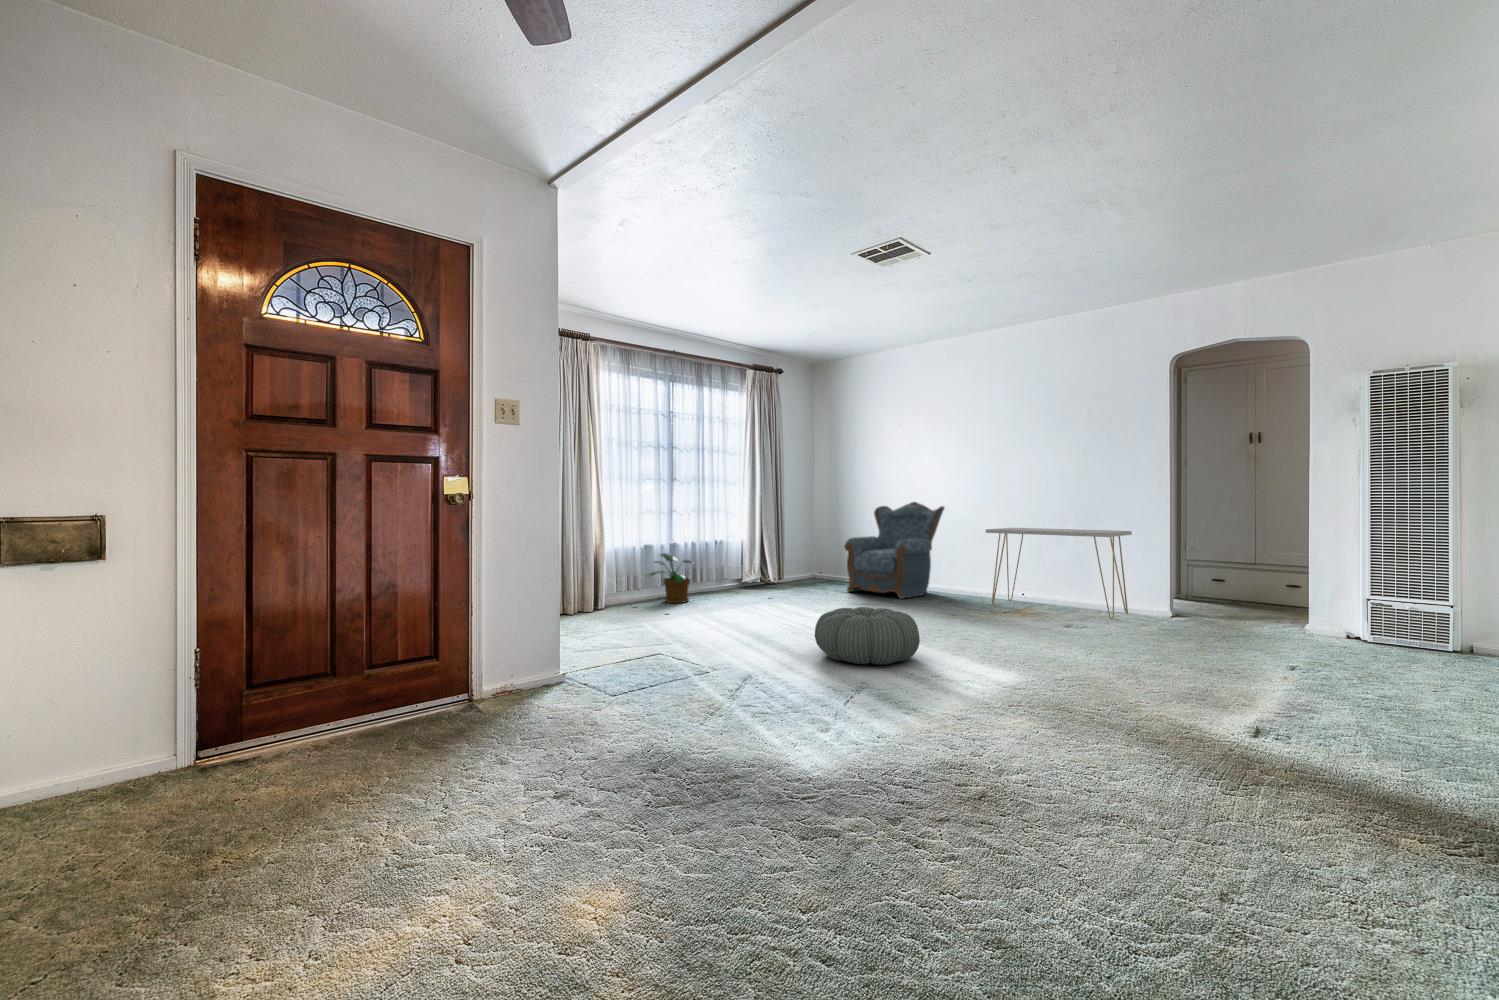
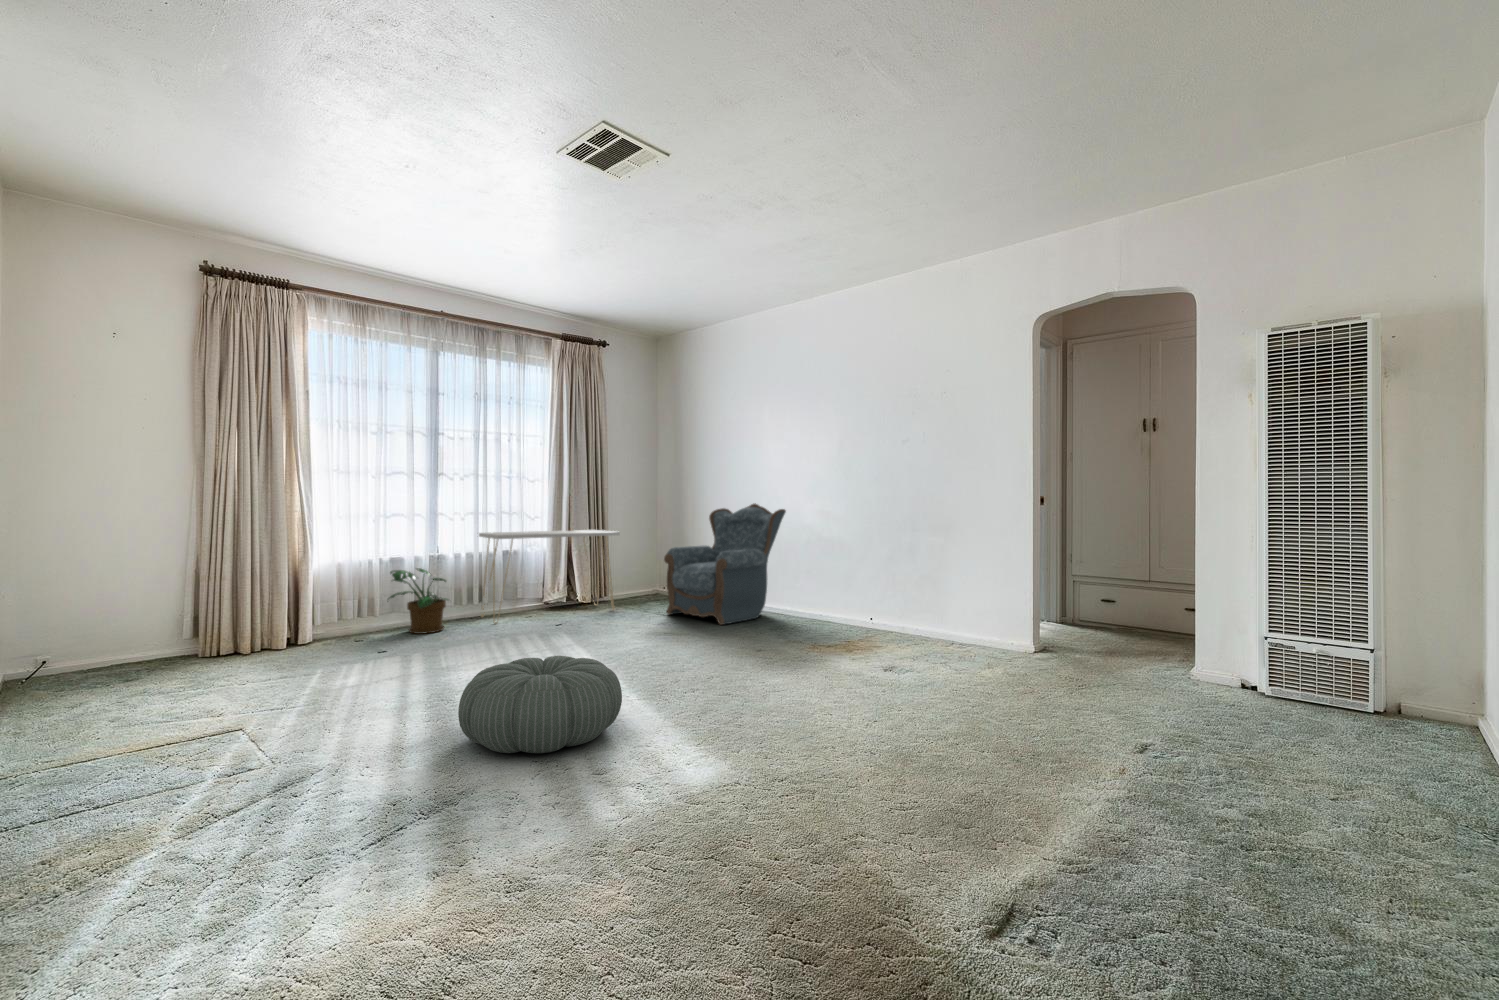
console table: present [986,528,1132,619] -> present [479,530,620,624]

